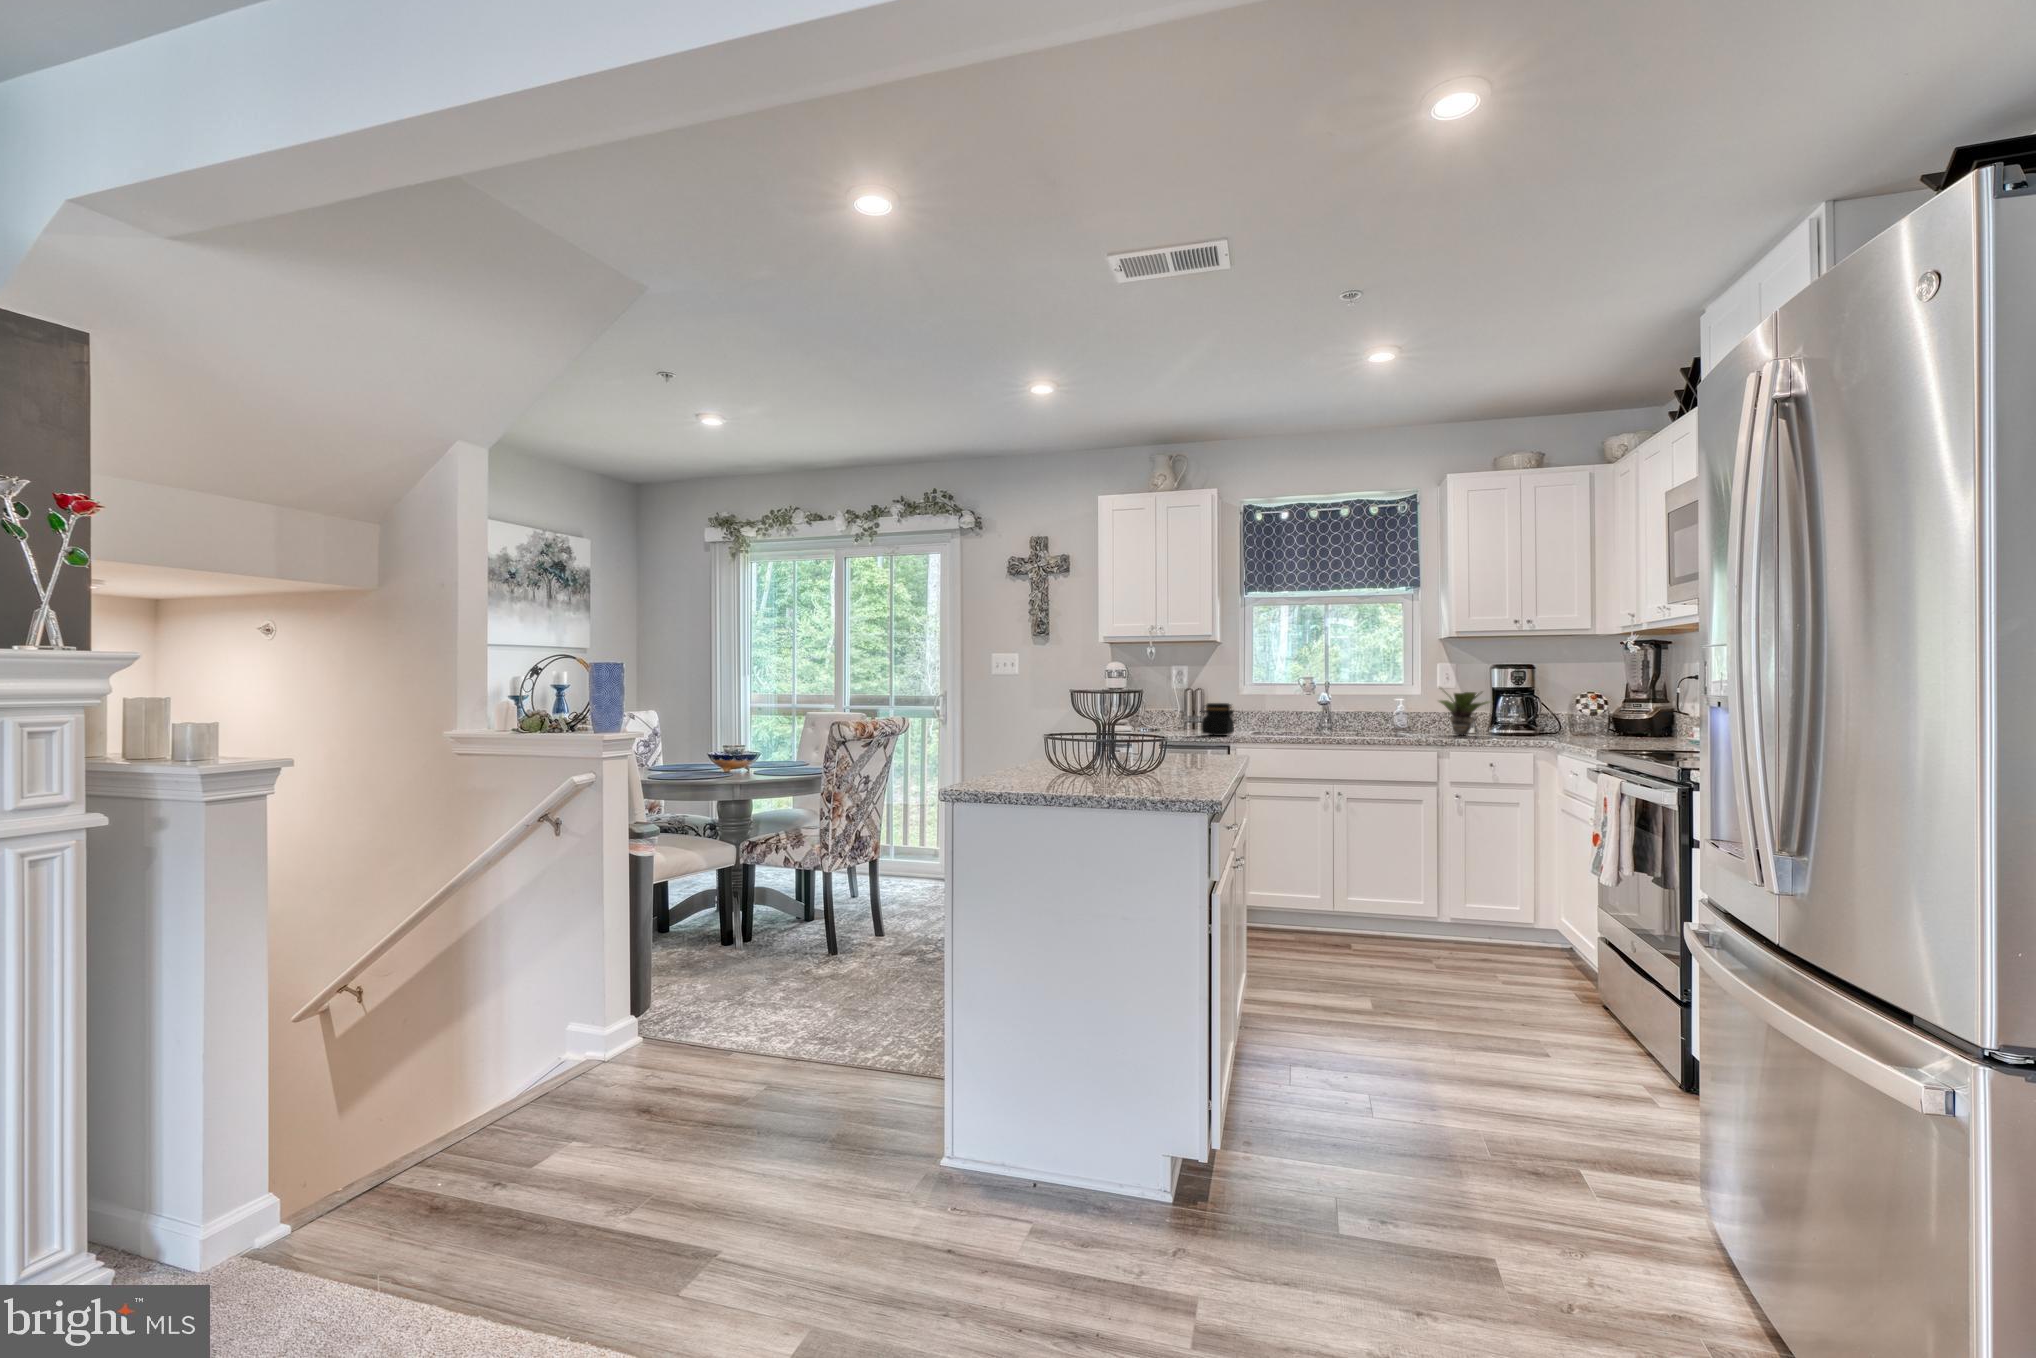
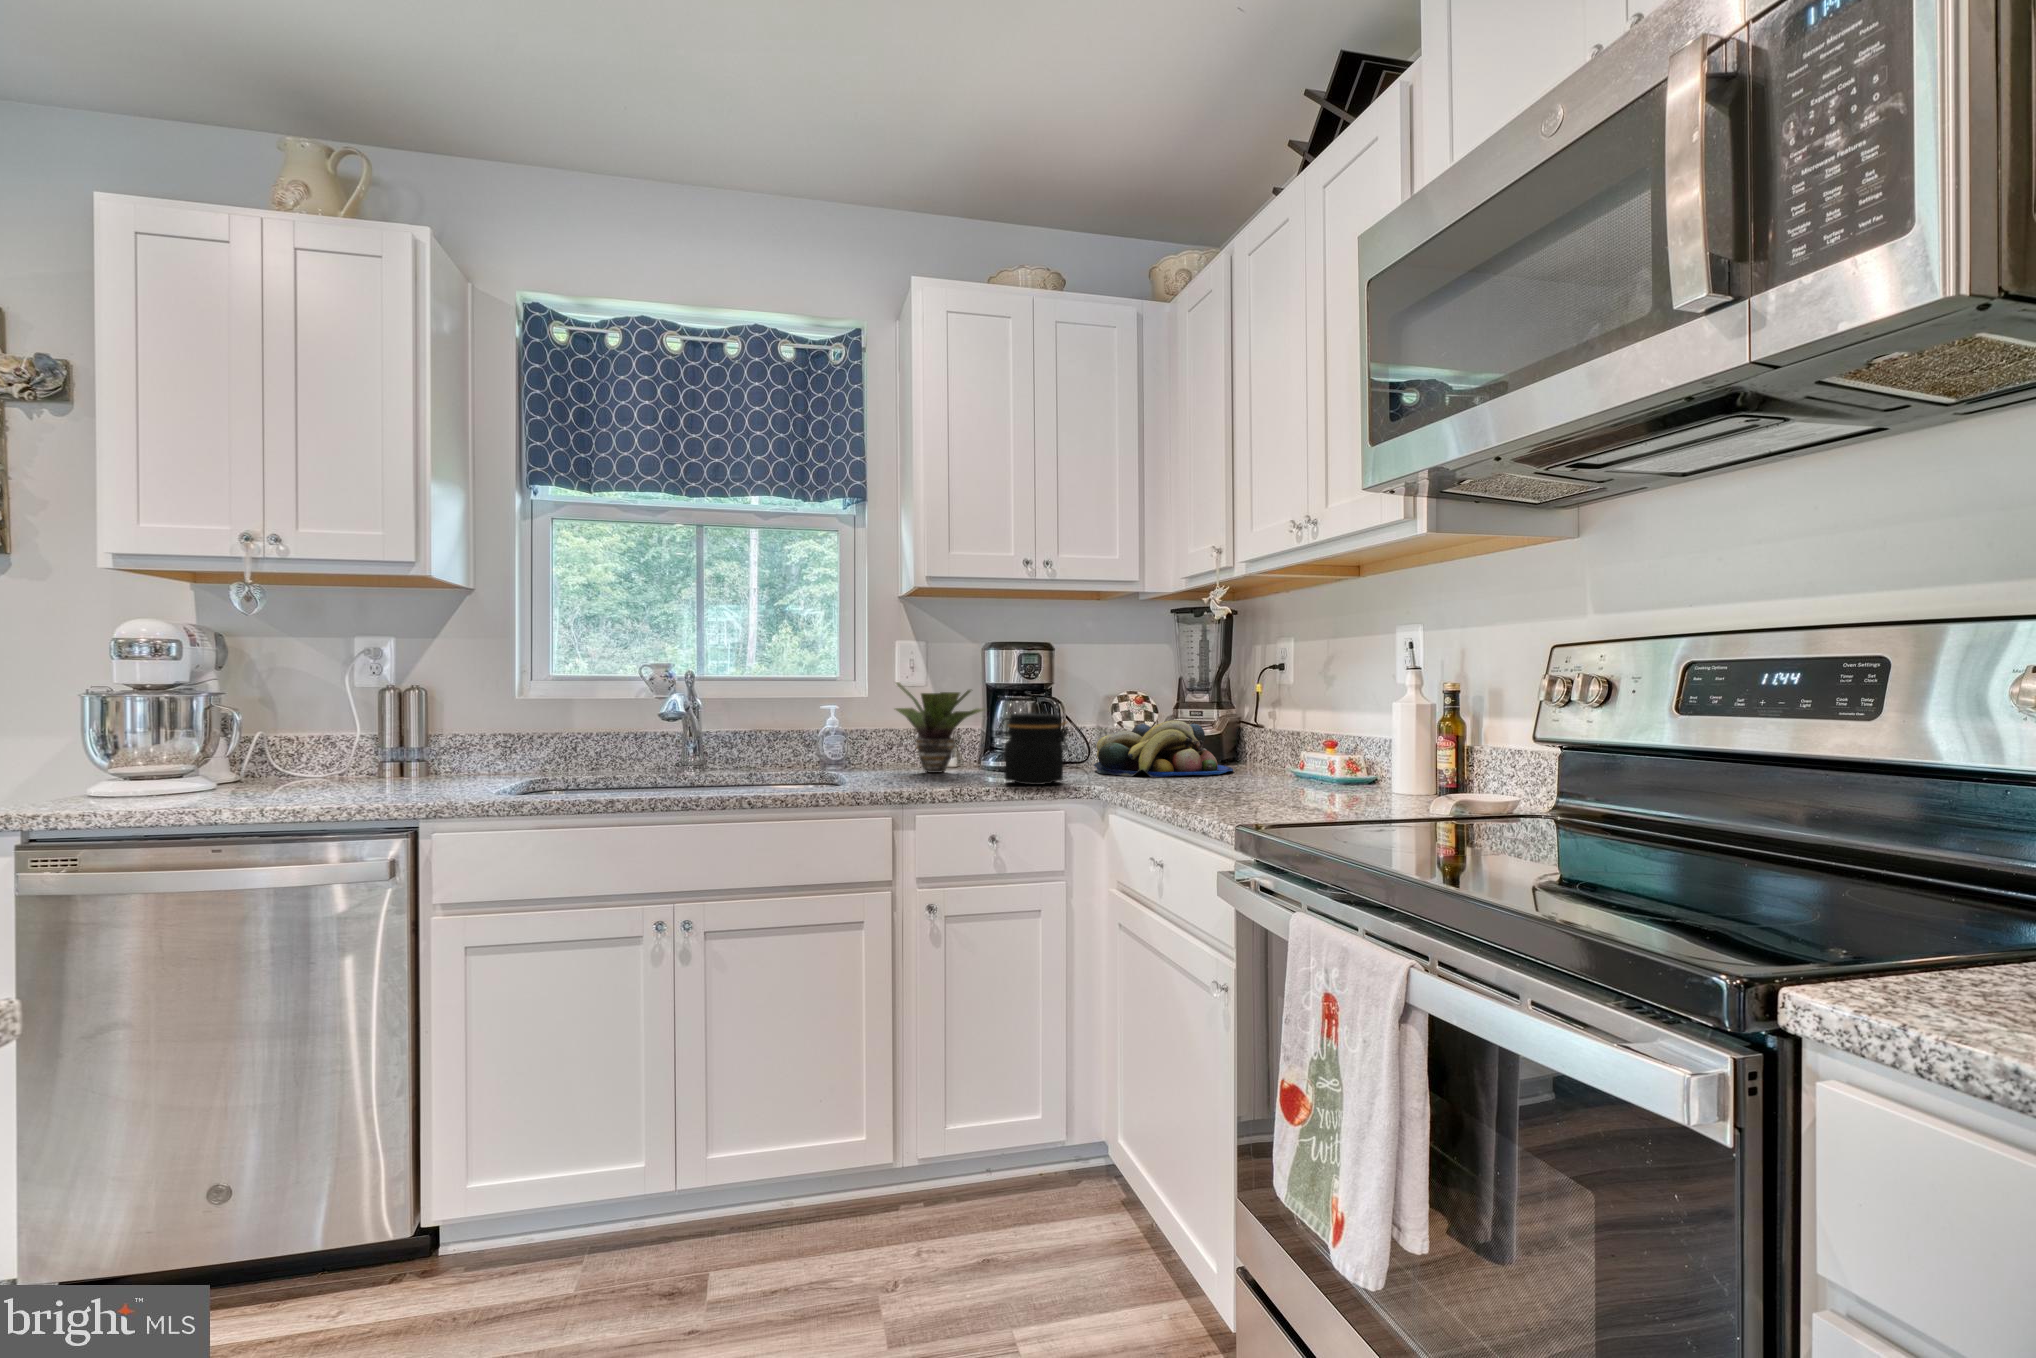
jar: present [1200,703,1234,736] -> present [995,713,1071,785]
fruit bowl: none [1560,709,1654,740] -> present [1094,720,1233,777]

